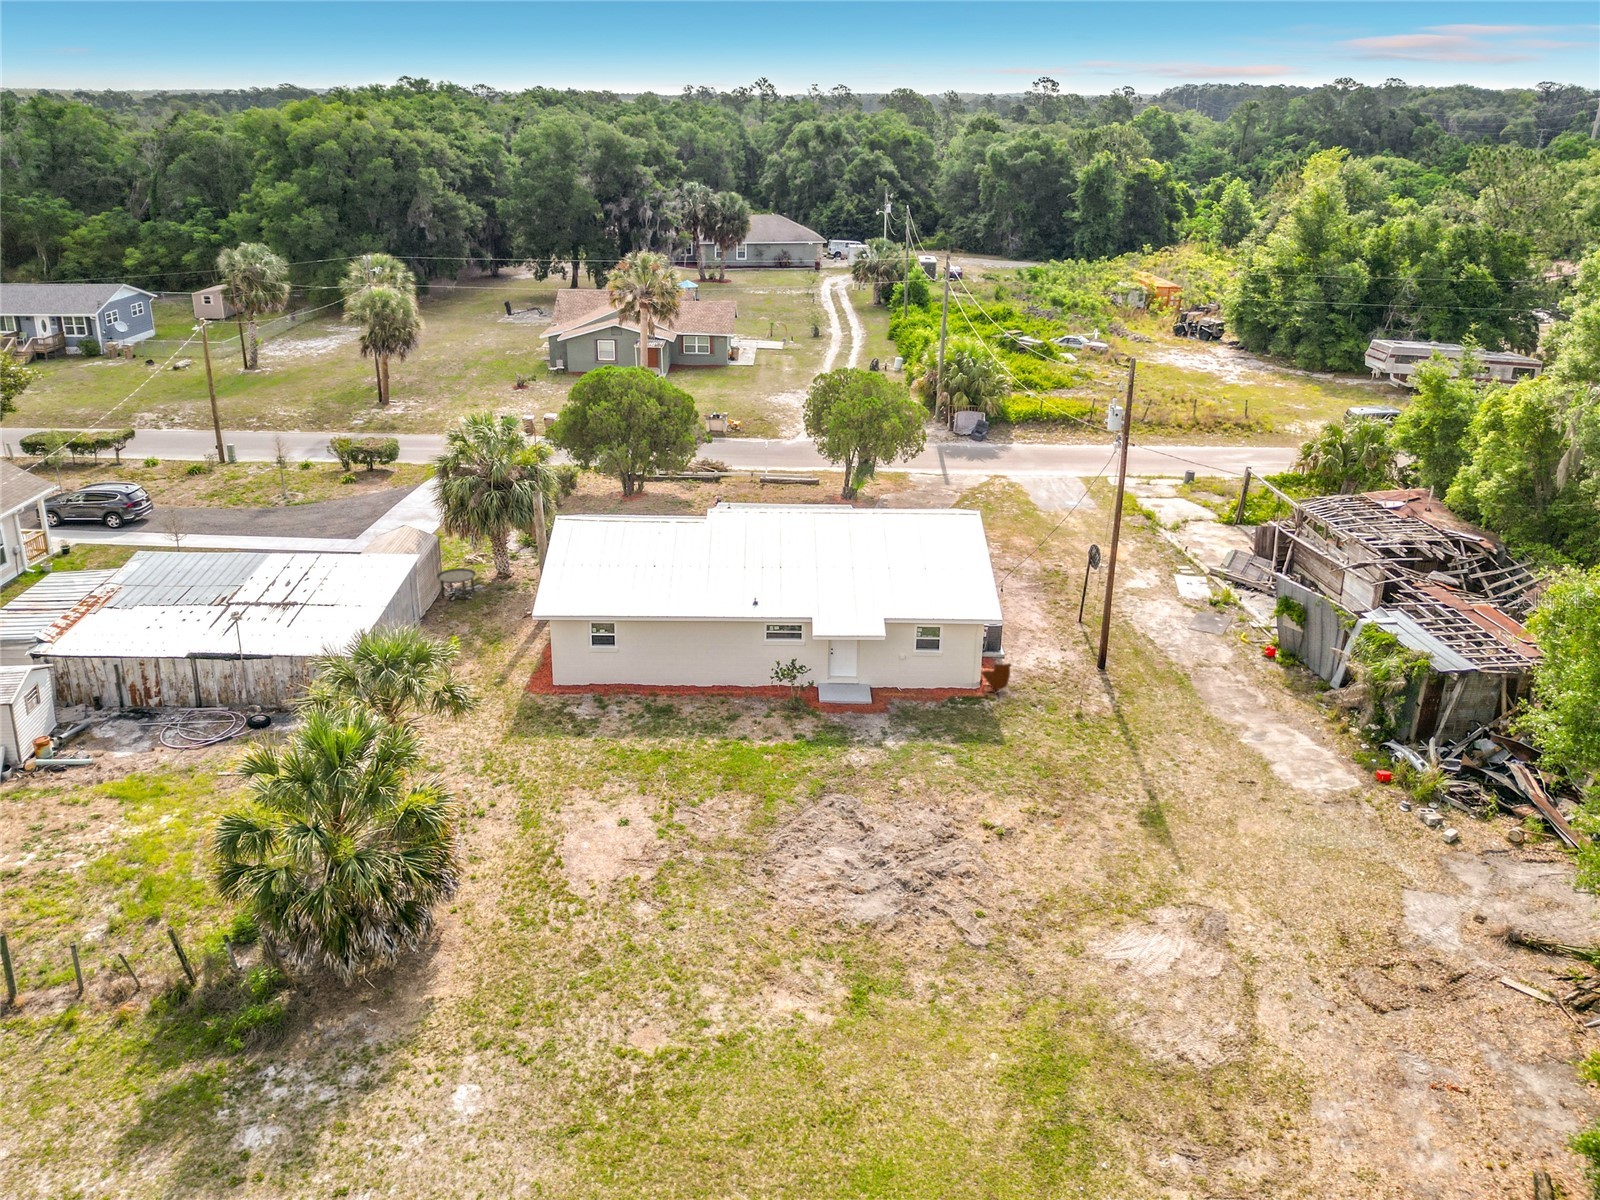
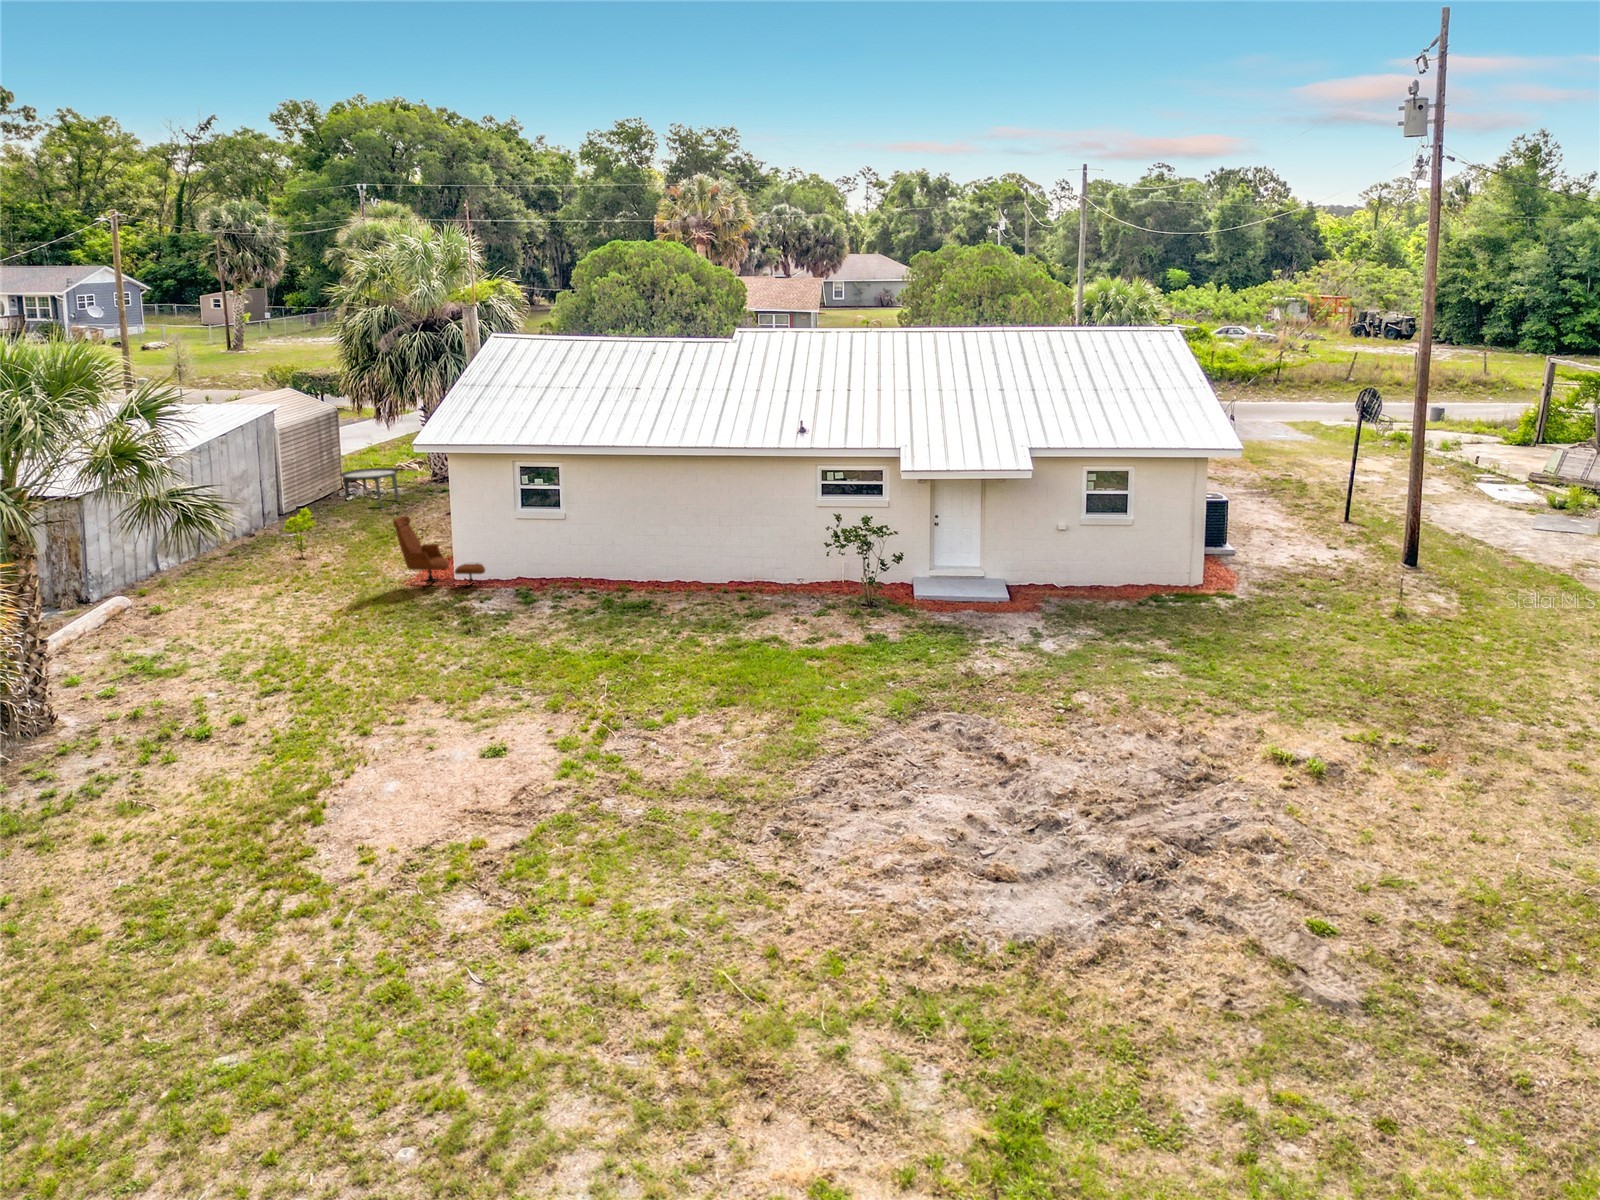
lounge chair: present [982,663,1011,696] -> present [393,516,485,589]

